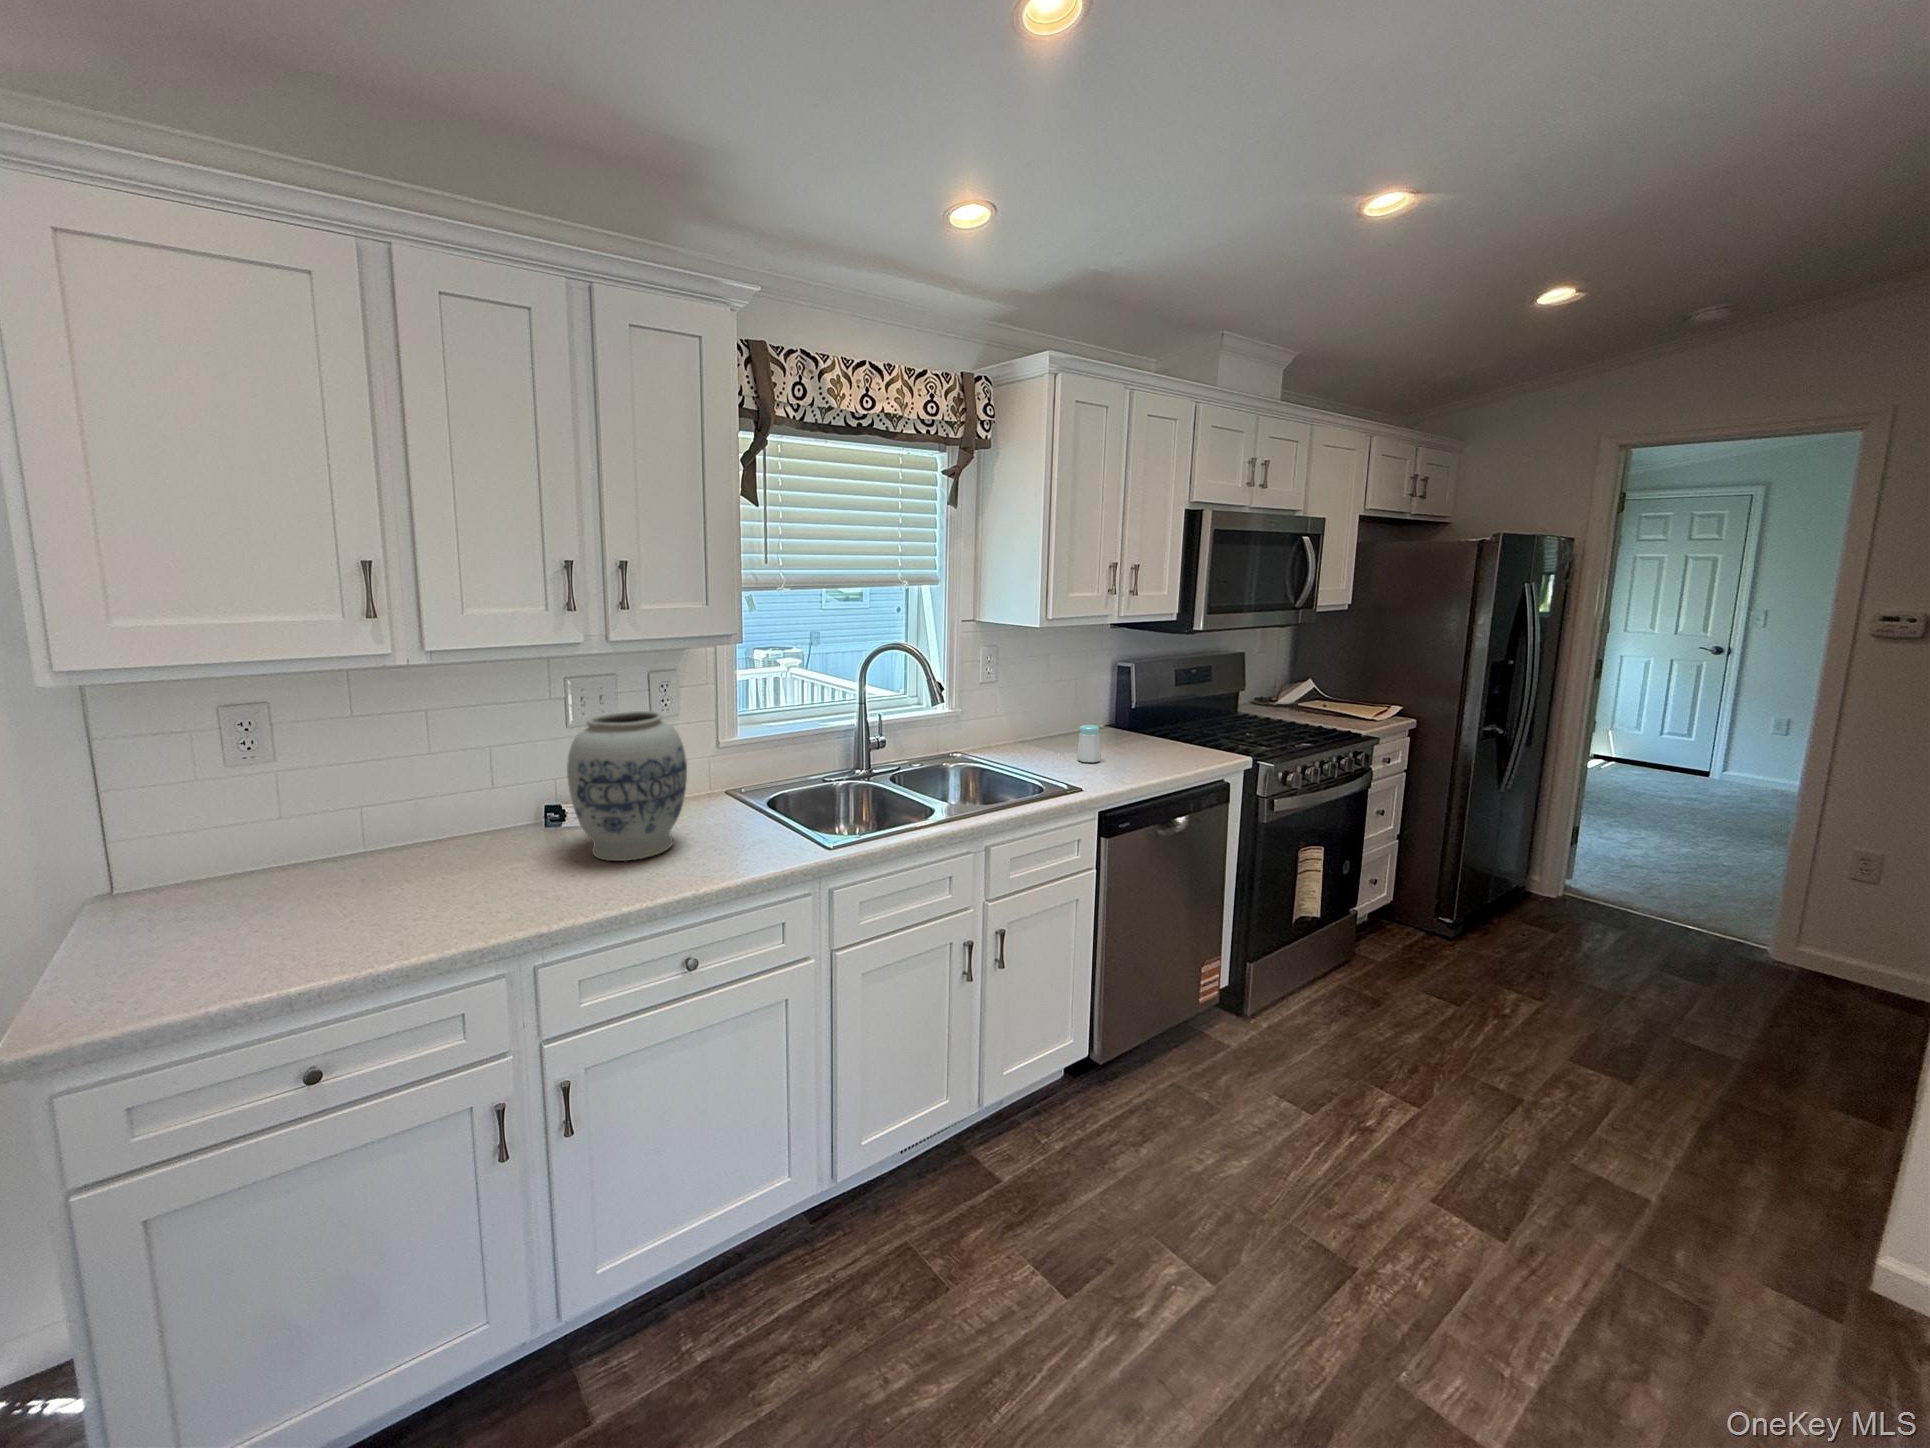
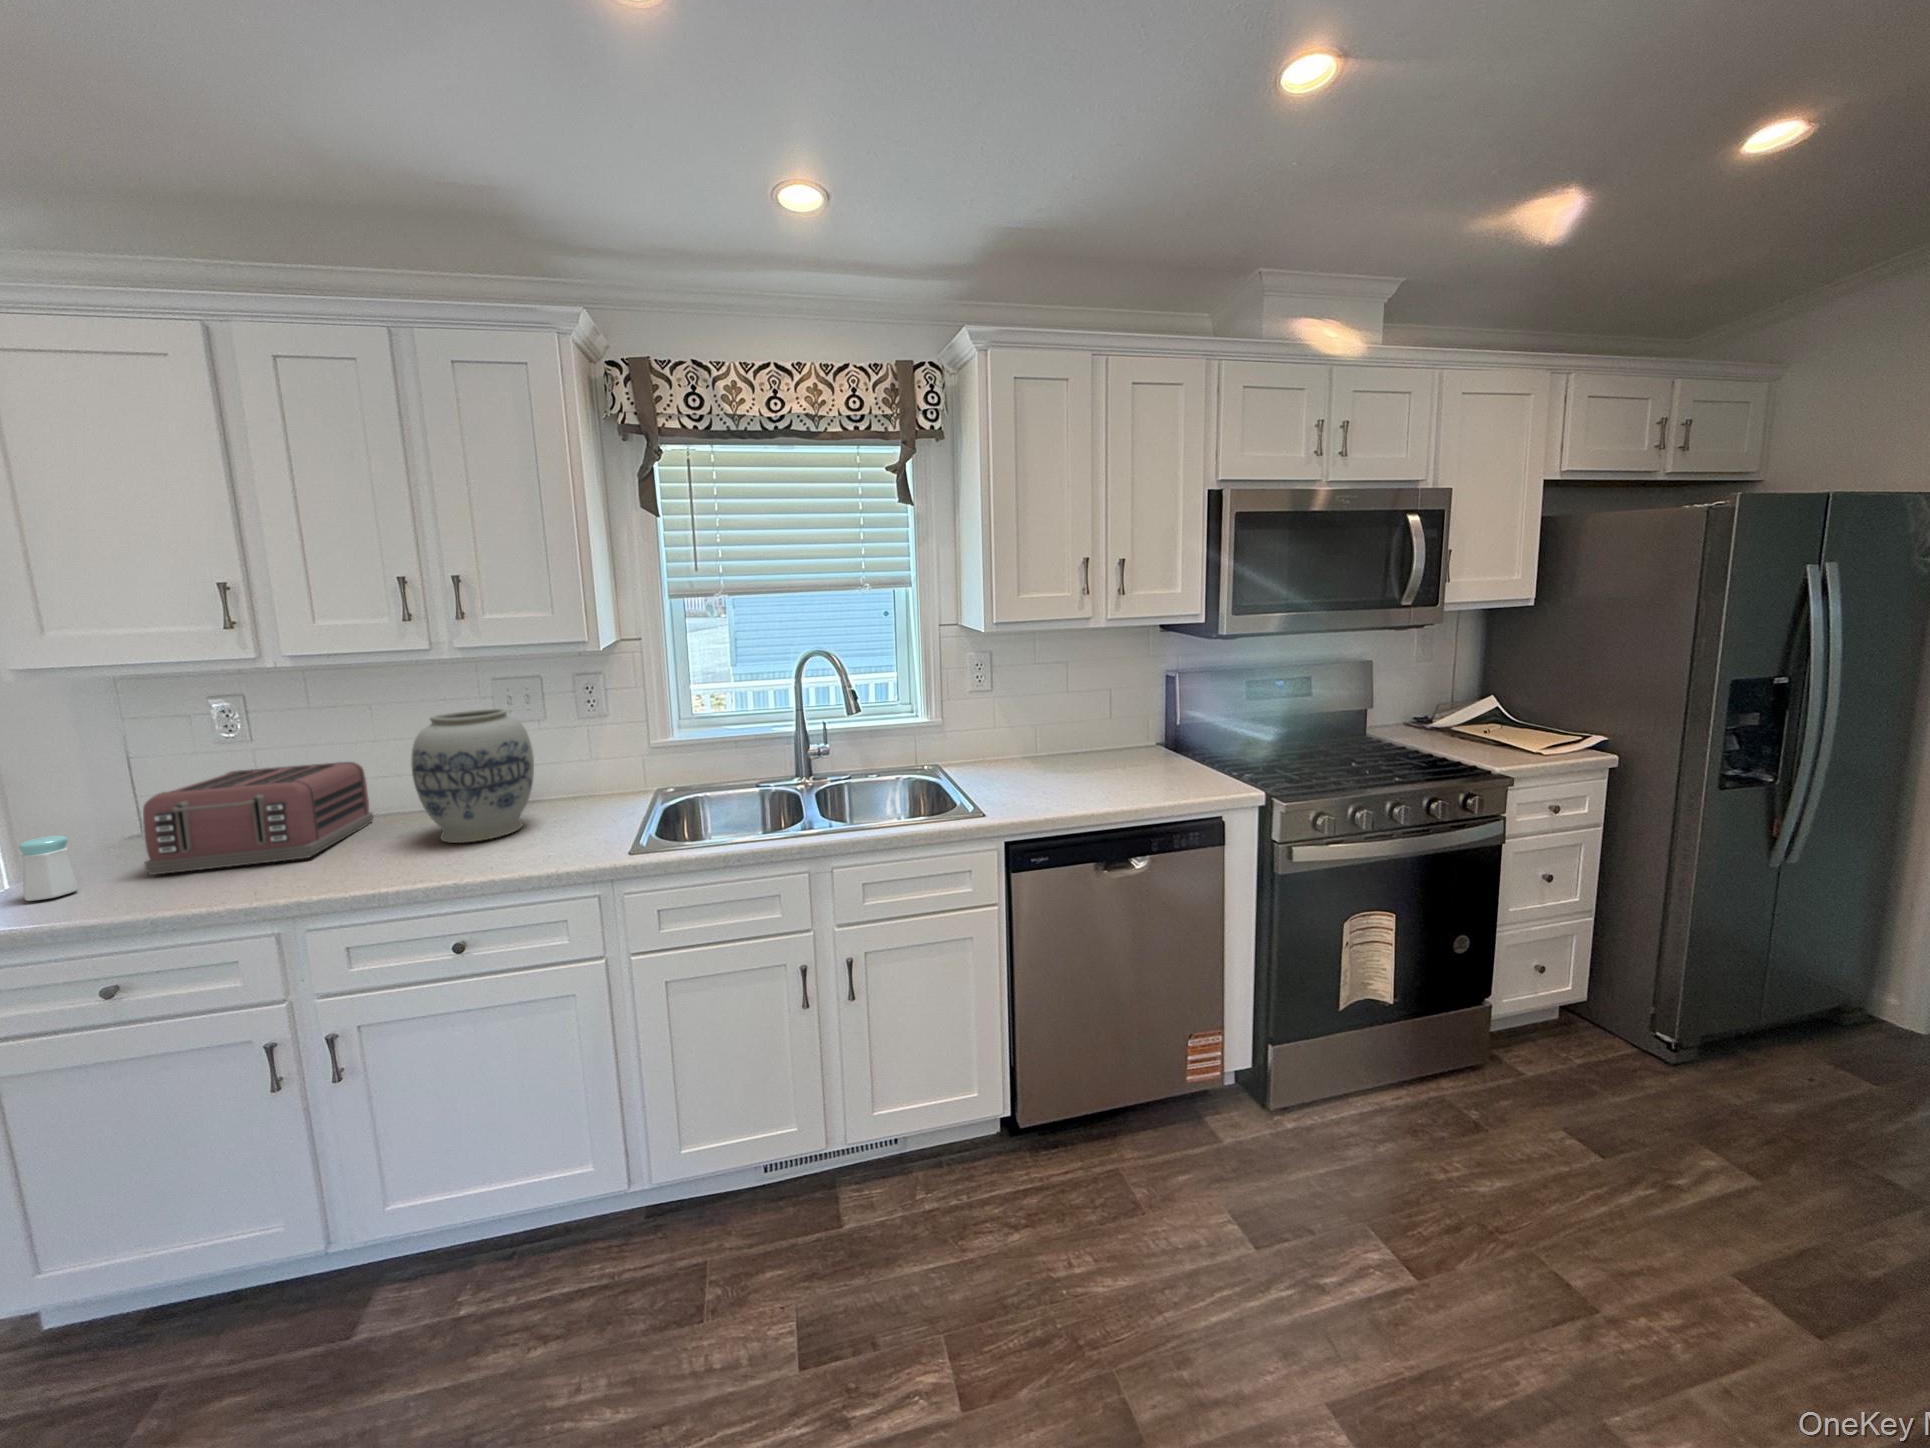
salt shaker: present [1077,725,1101,763] -> present [19,836,78,901]
toaster: none [275,780,481,934] -> present [143,762,373,875]

